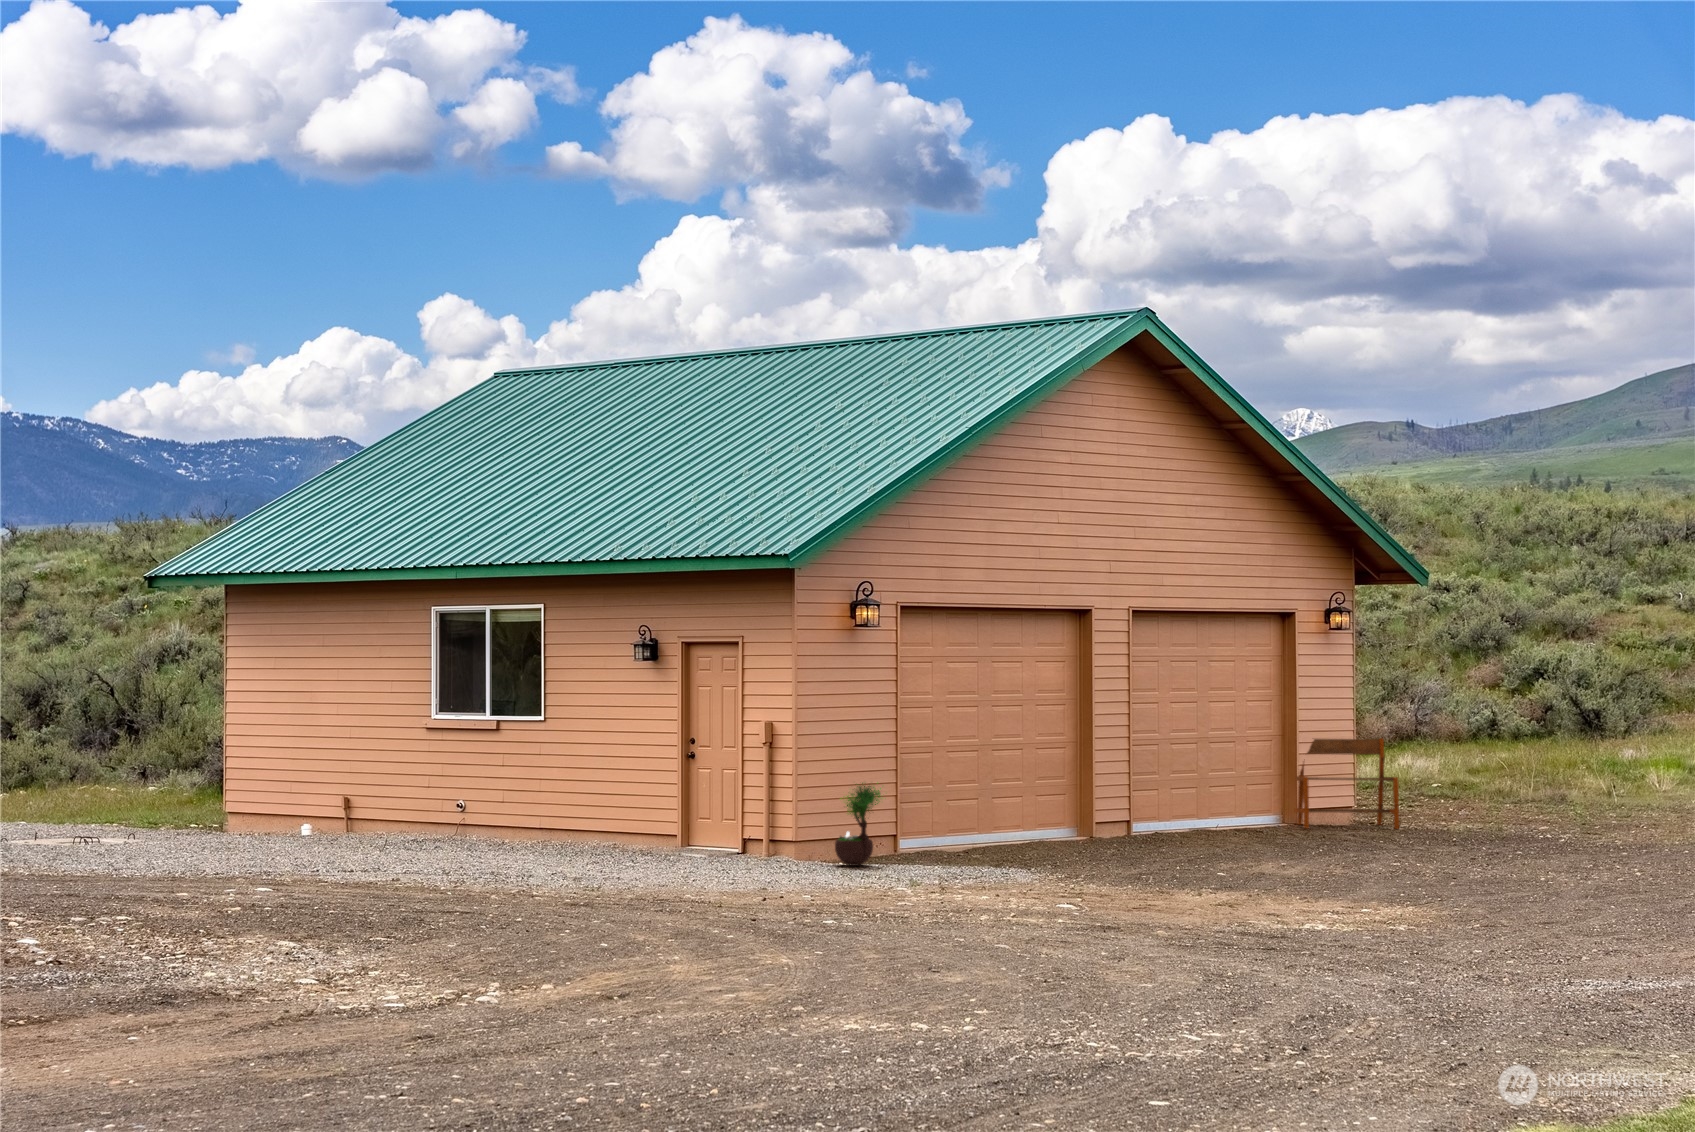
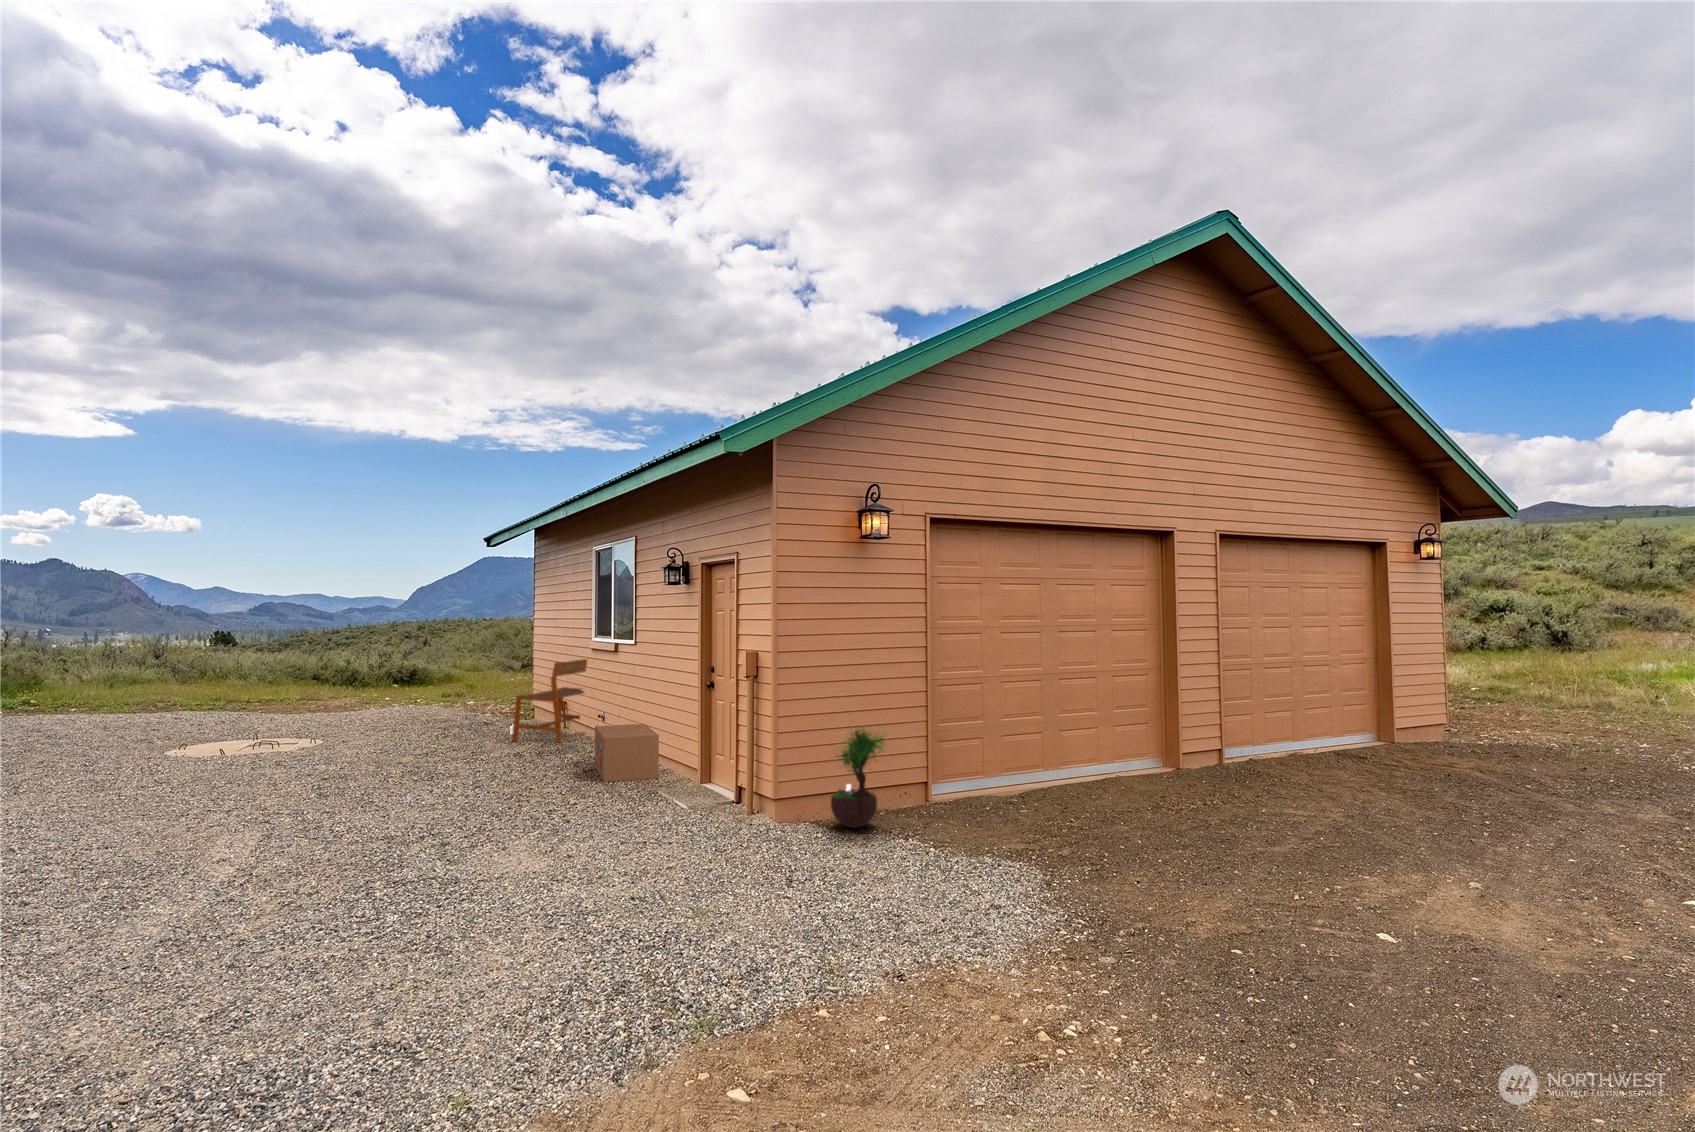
bench: present [1294,738,1399,829] -> present [512,659,587,743]
cardboard box: none [515,805,609,855] -> present [595,724,659,782]

